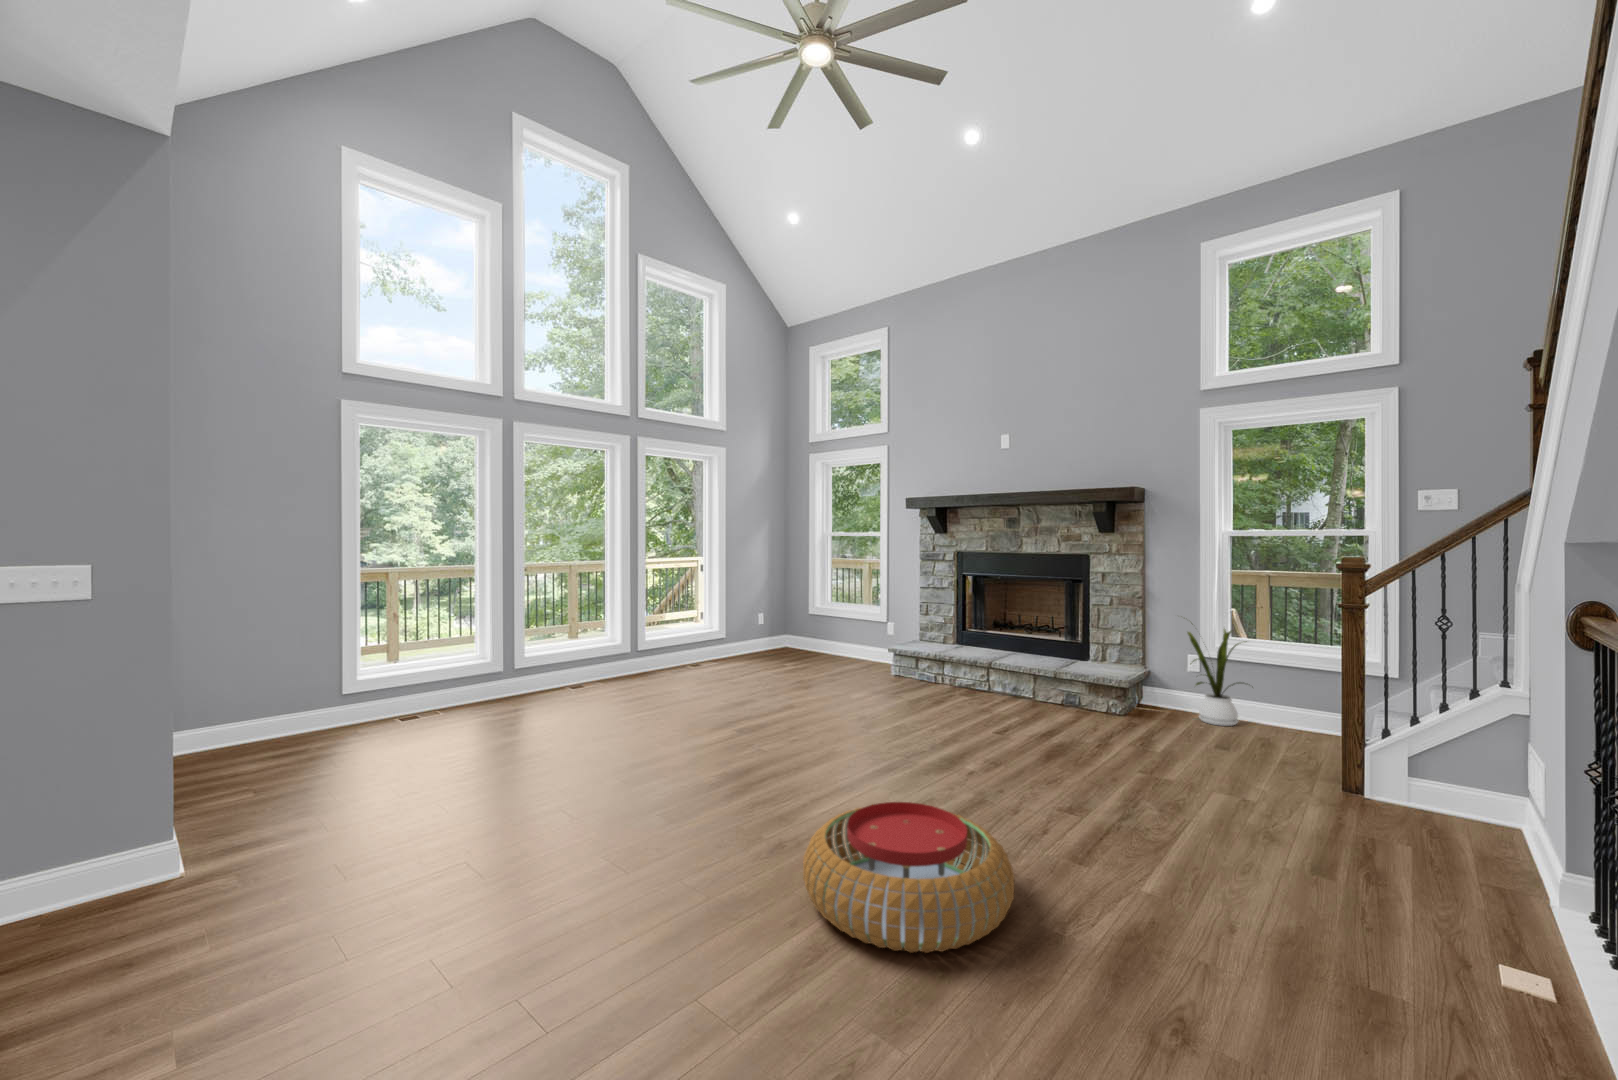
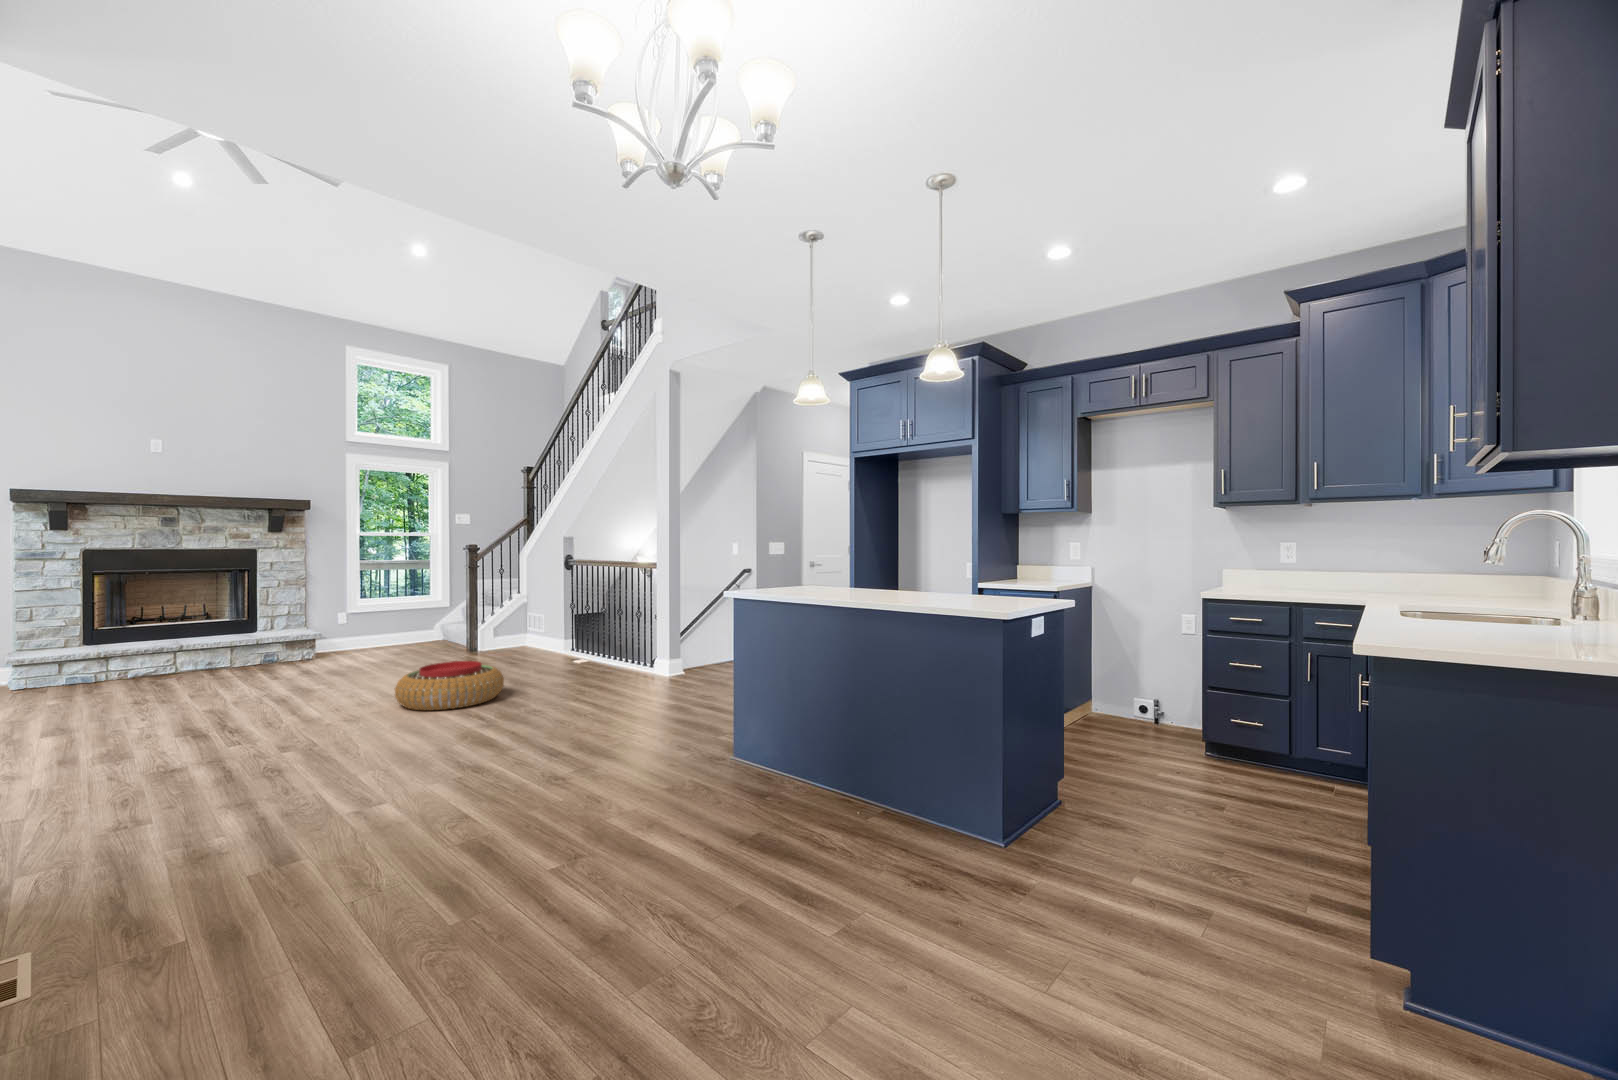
house plant: present [1188,629,1243,726] -> none [341,586,389,649]

